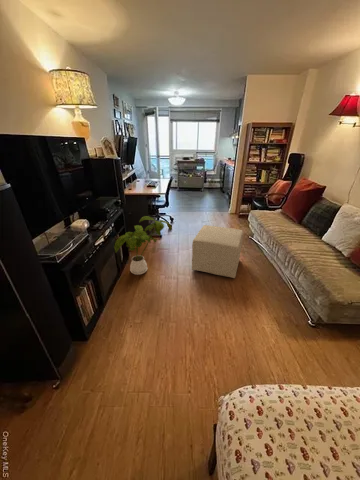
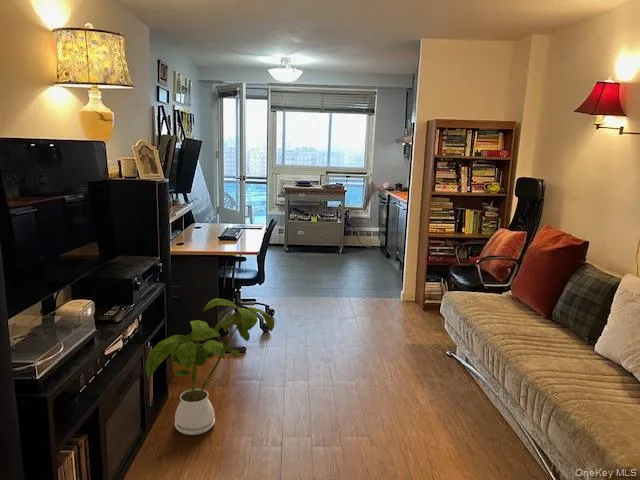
ottoman: present [192,225,243,278] -> none [317,321,429,439]

